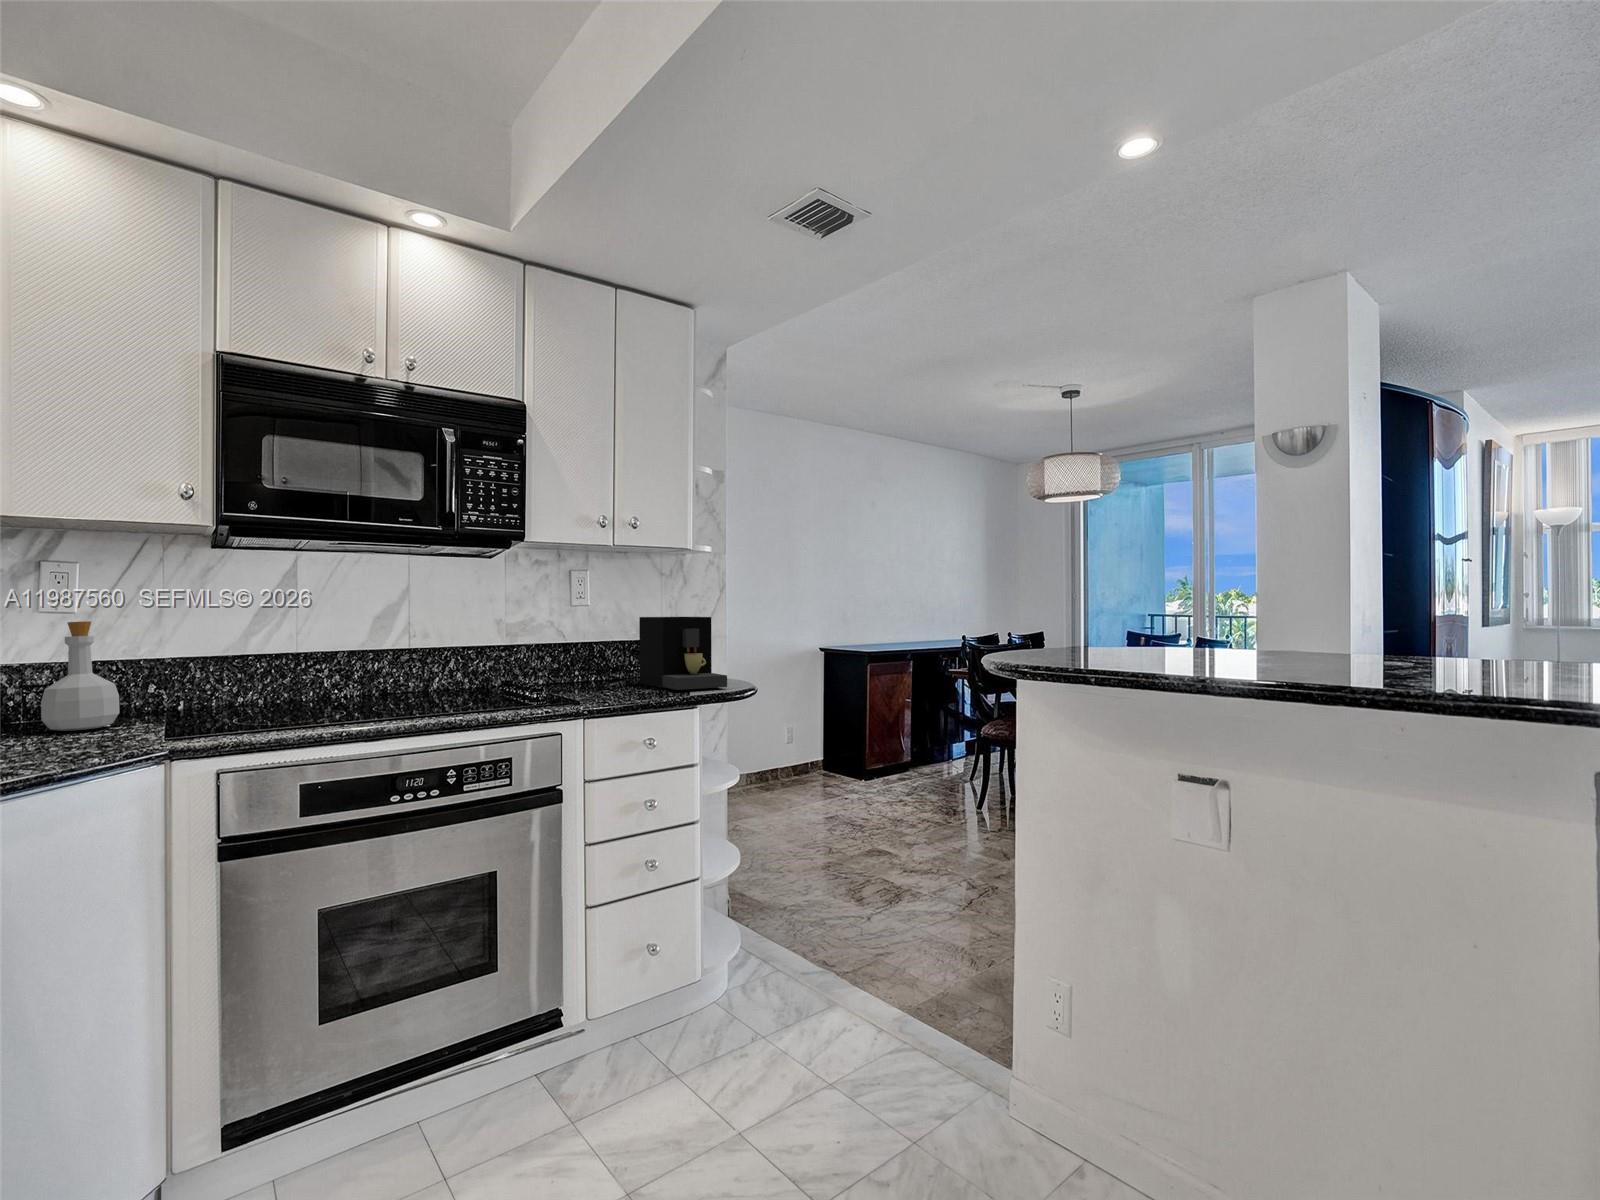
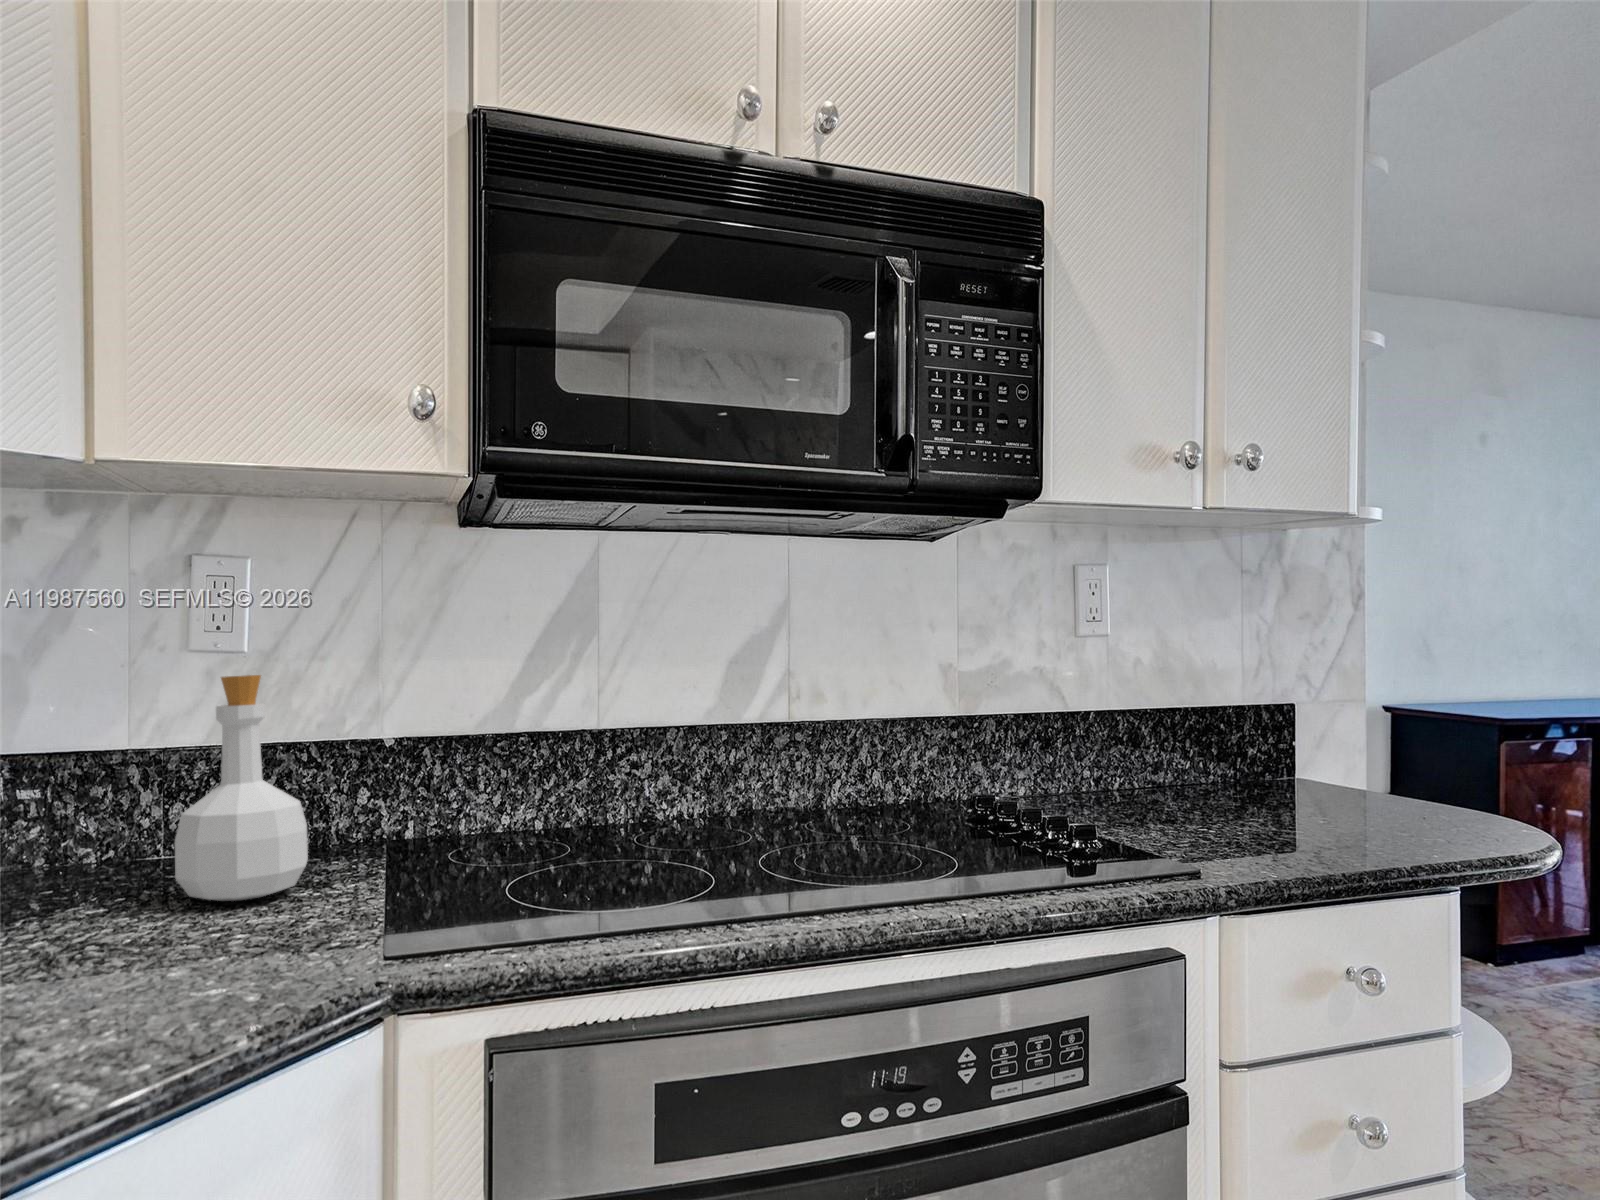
coffee maker: present [639,617,727,690] -> none [1232,661,1493,842]

